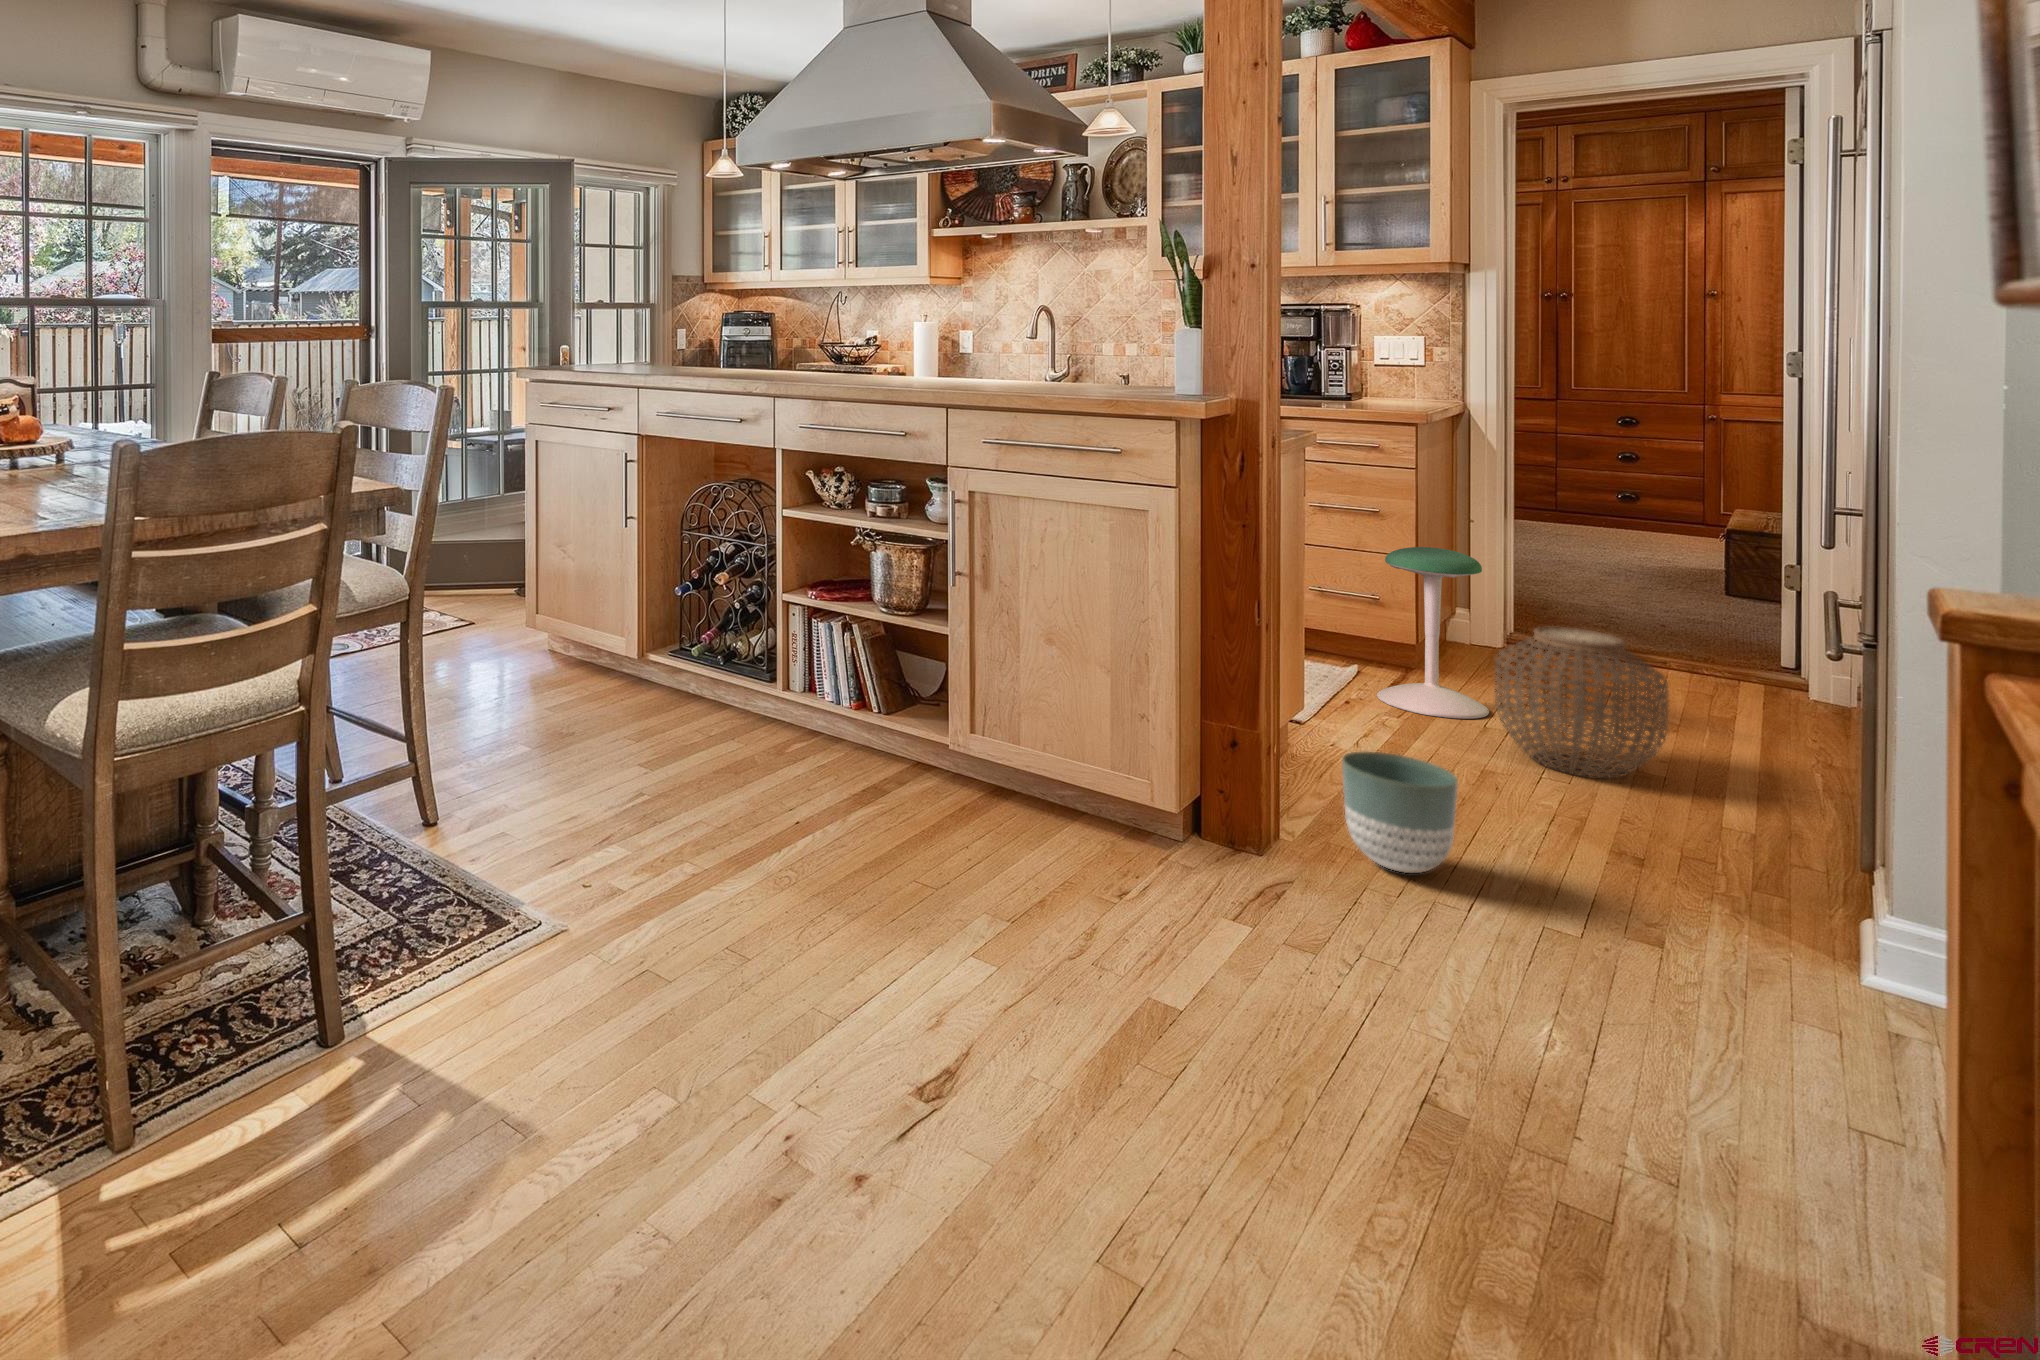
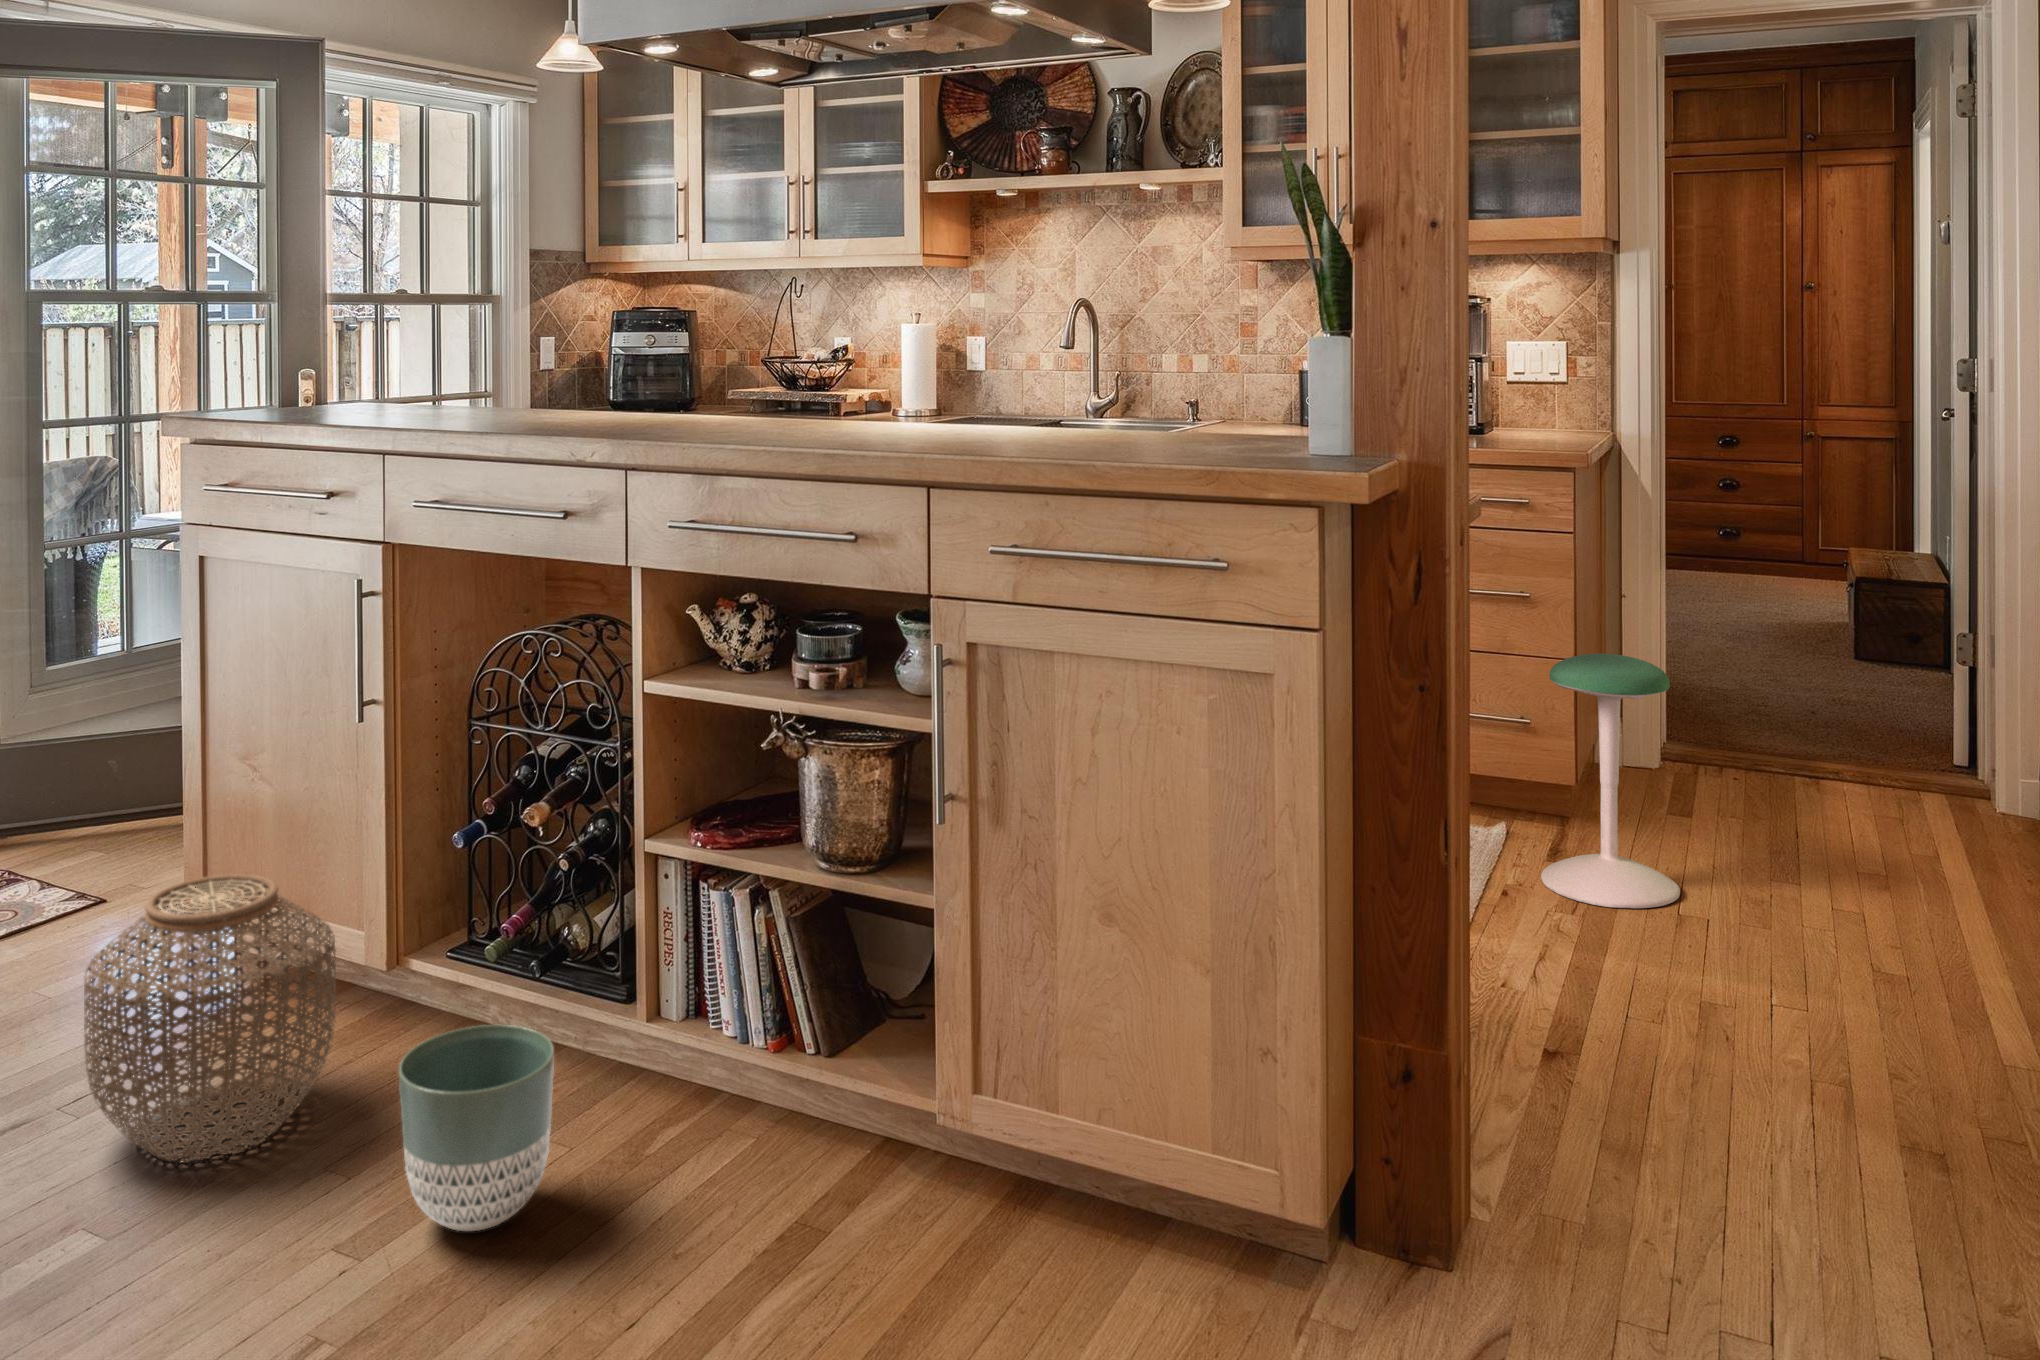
woven basket: present [1495,626,1669,778] -> present [84,874,336,1161]
planter: present [1342,751,1458,873] -> present [399,1025,554,1231]

